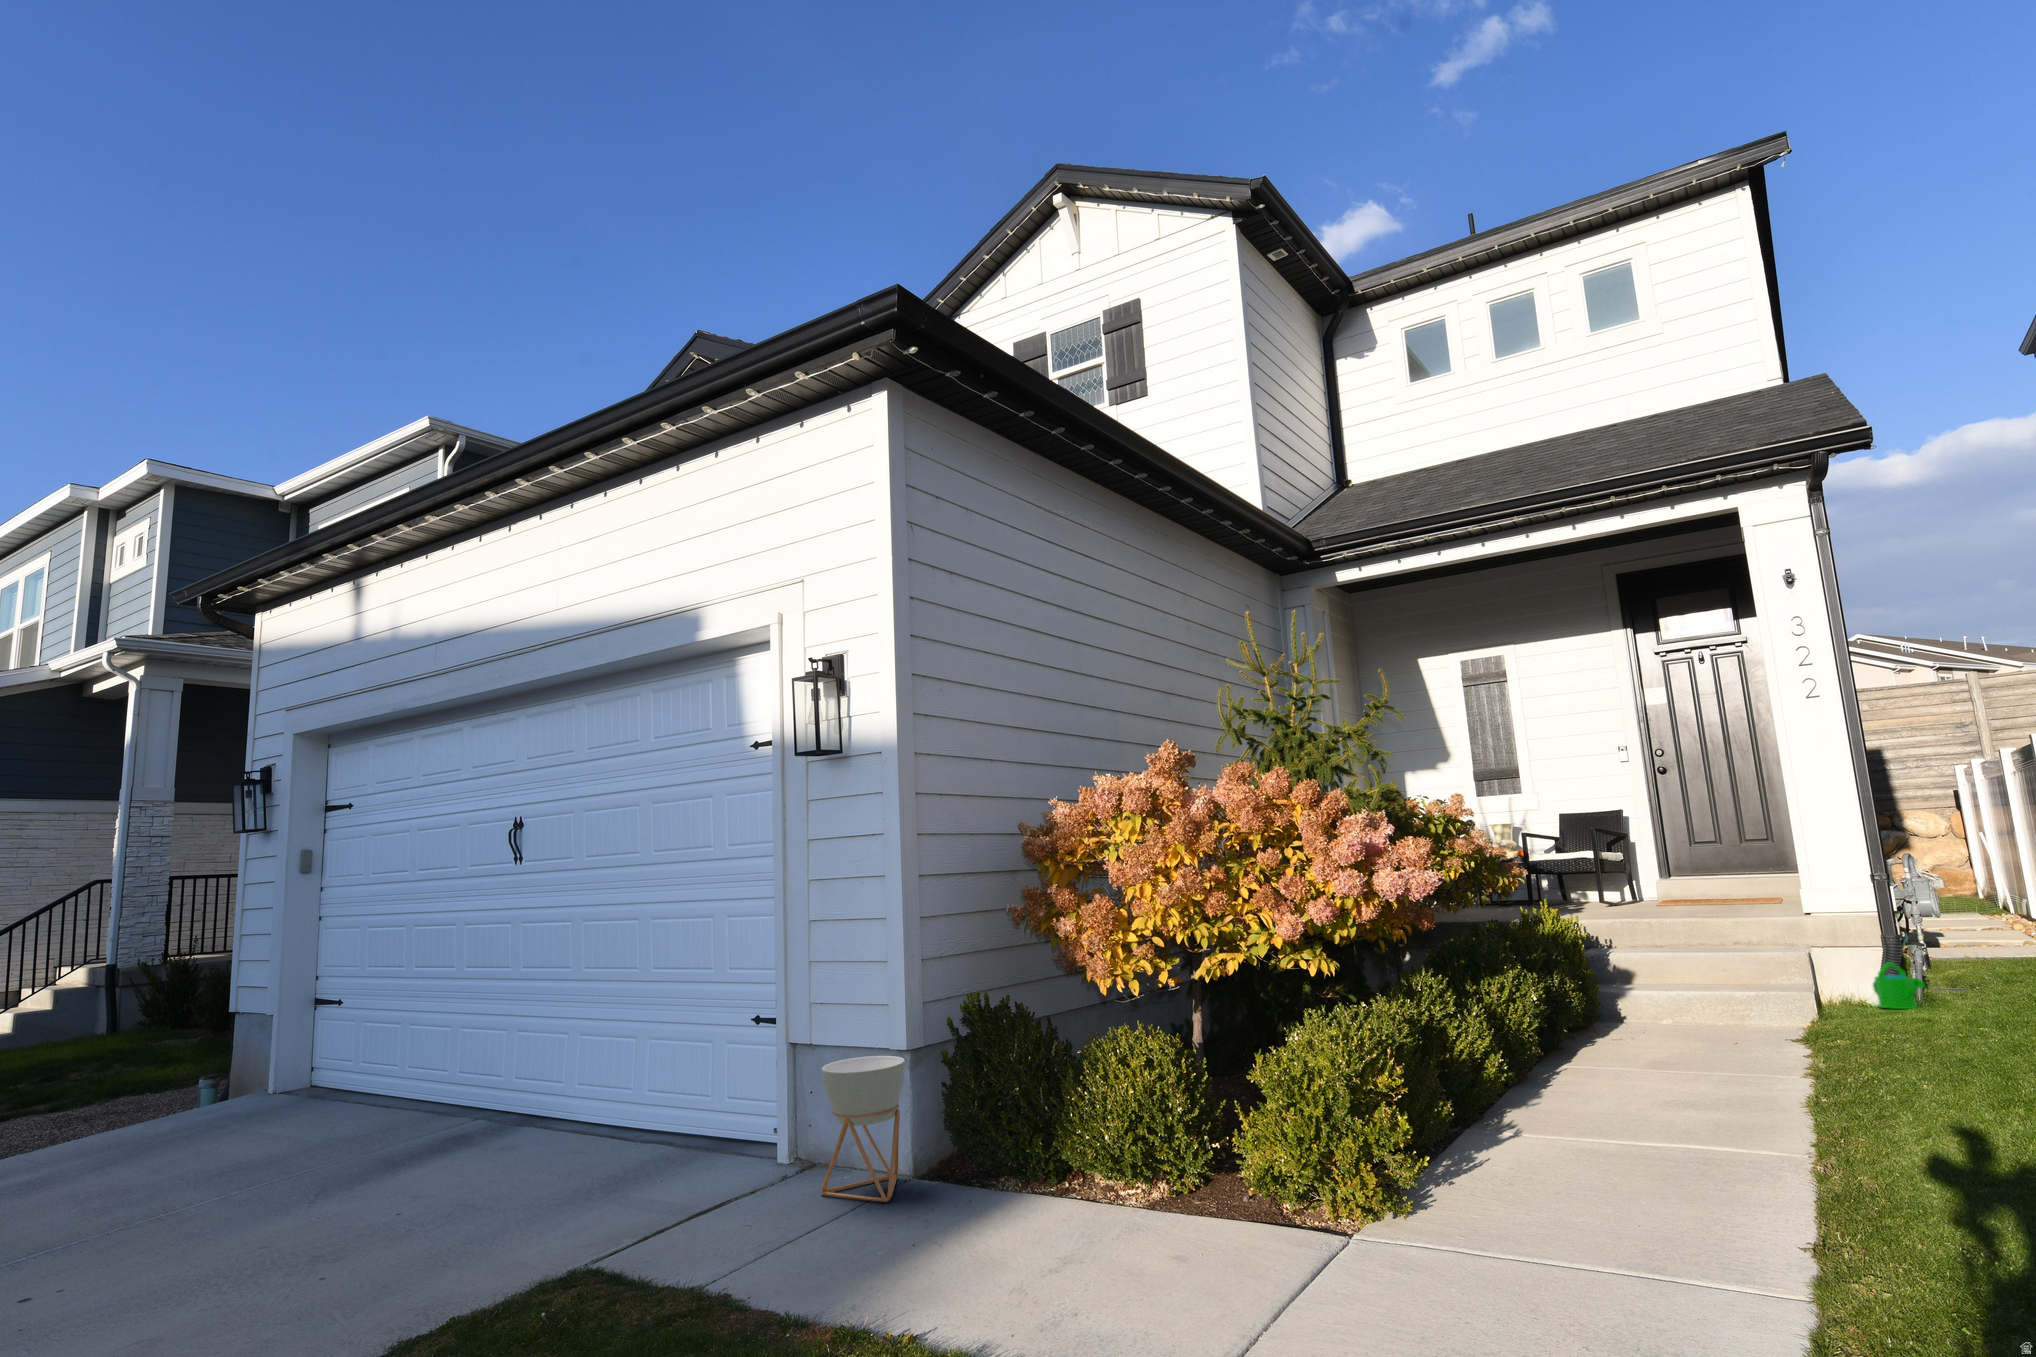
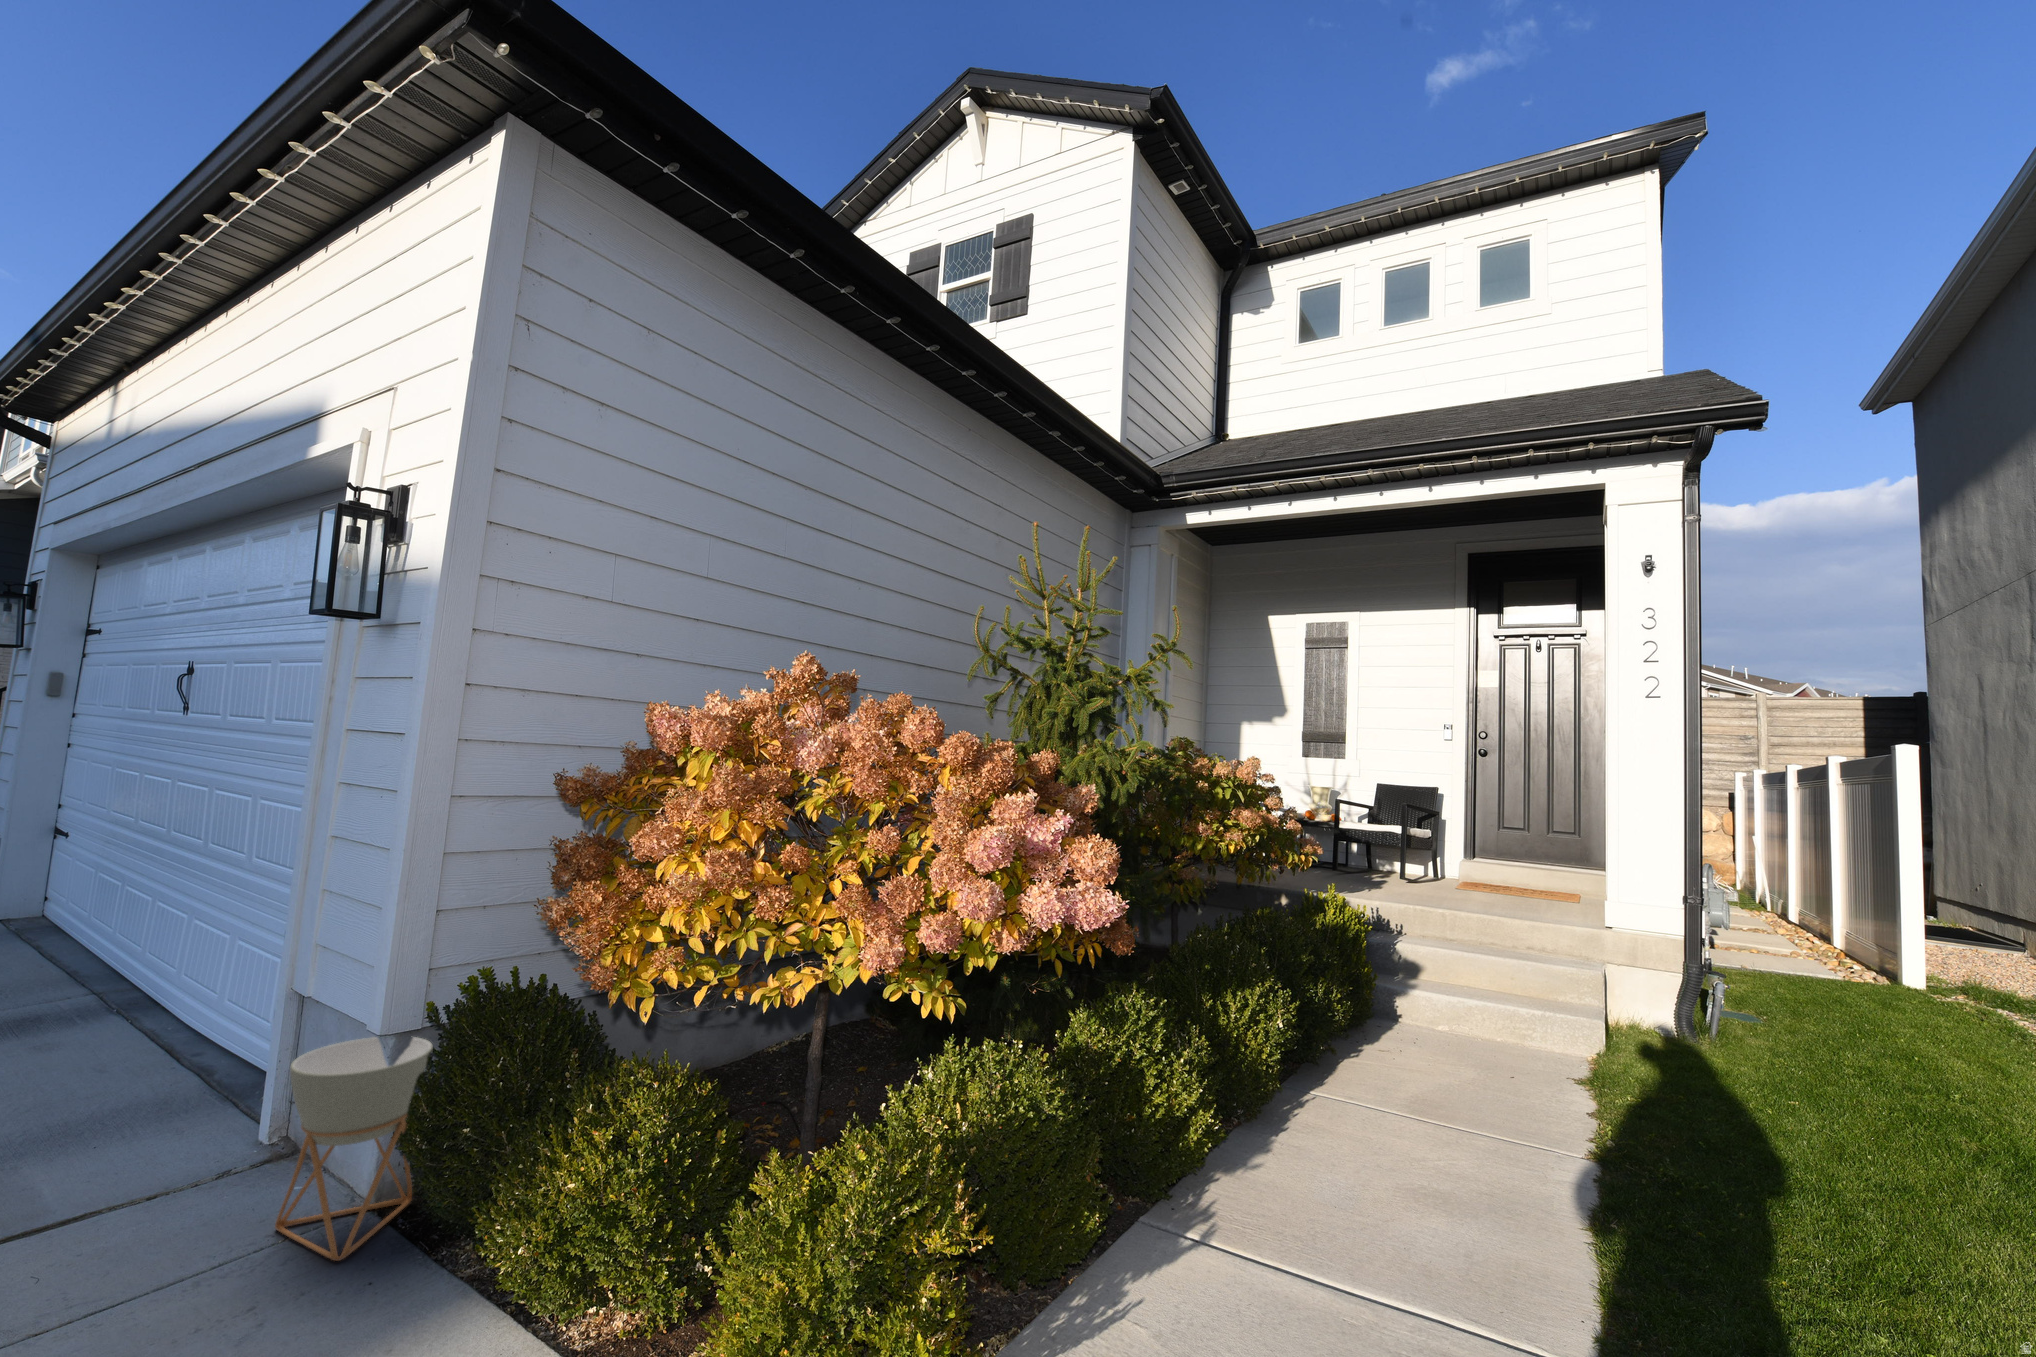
watering can: present [1873,962,1925,1009] -> none [1668,992,1729,1047]

